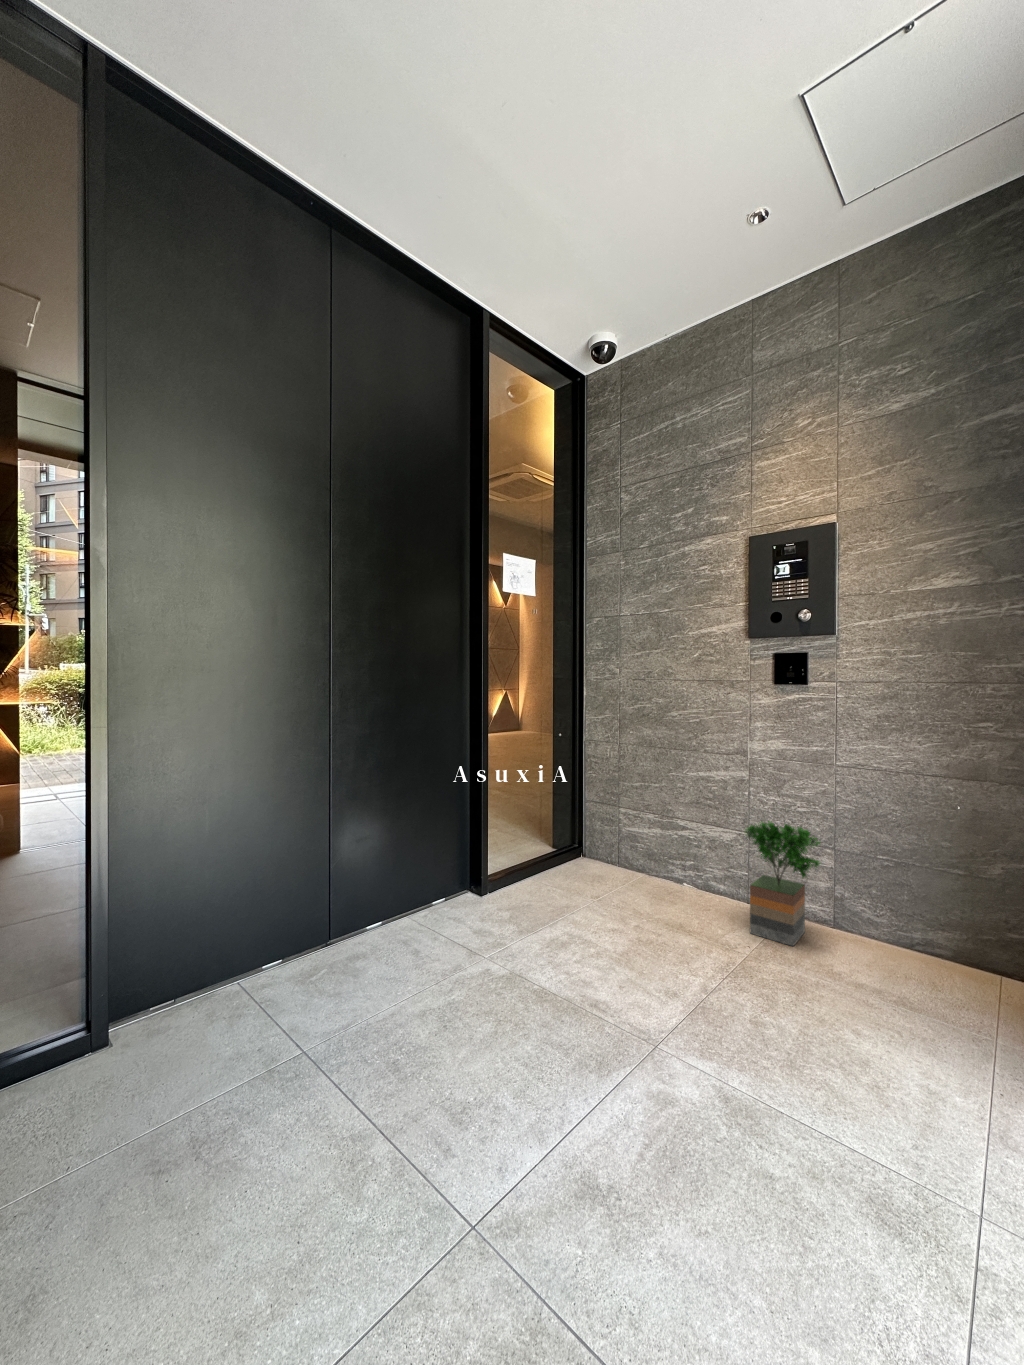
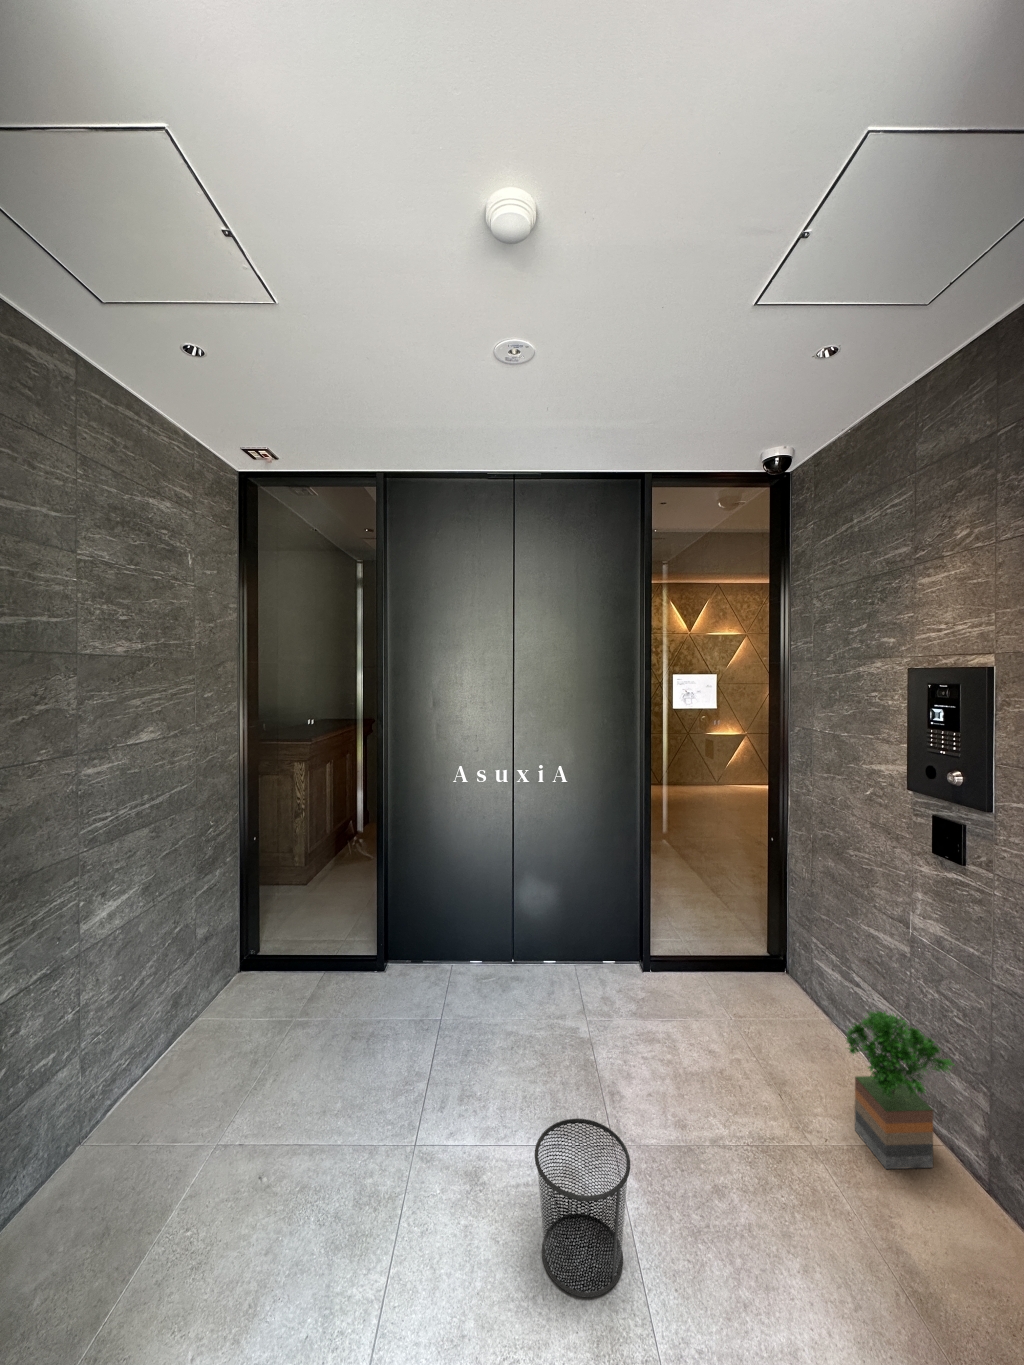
waste bin: none [708,989,852,1212] -> present [535,1118,630,1297]

